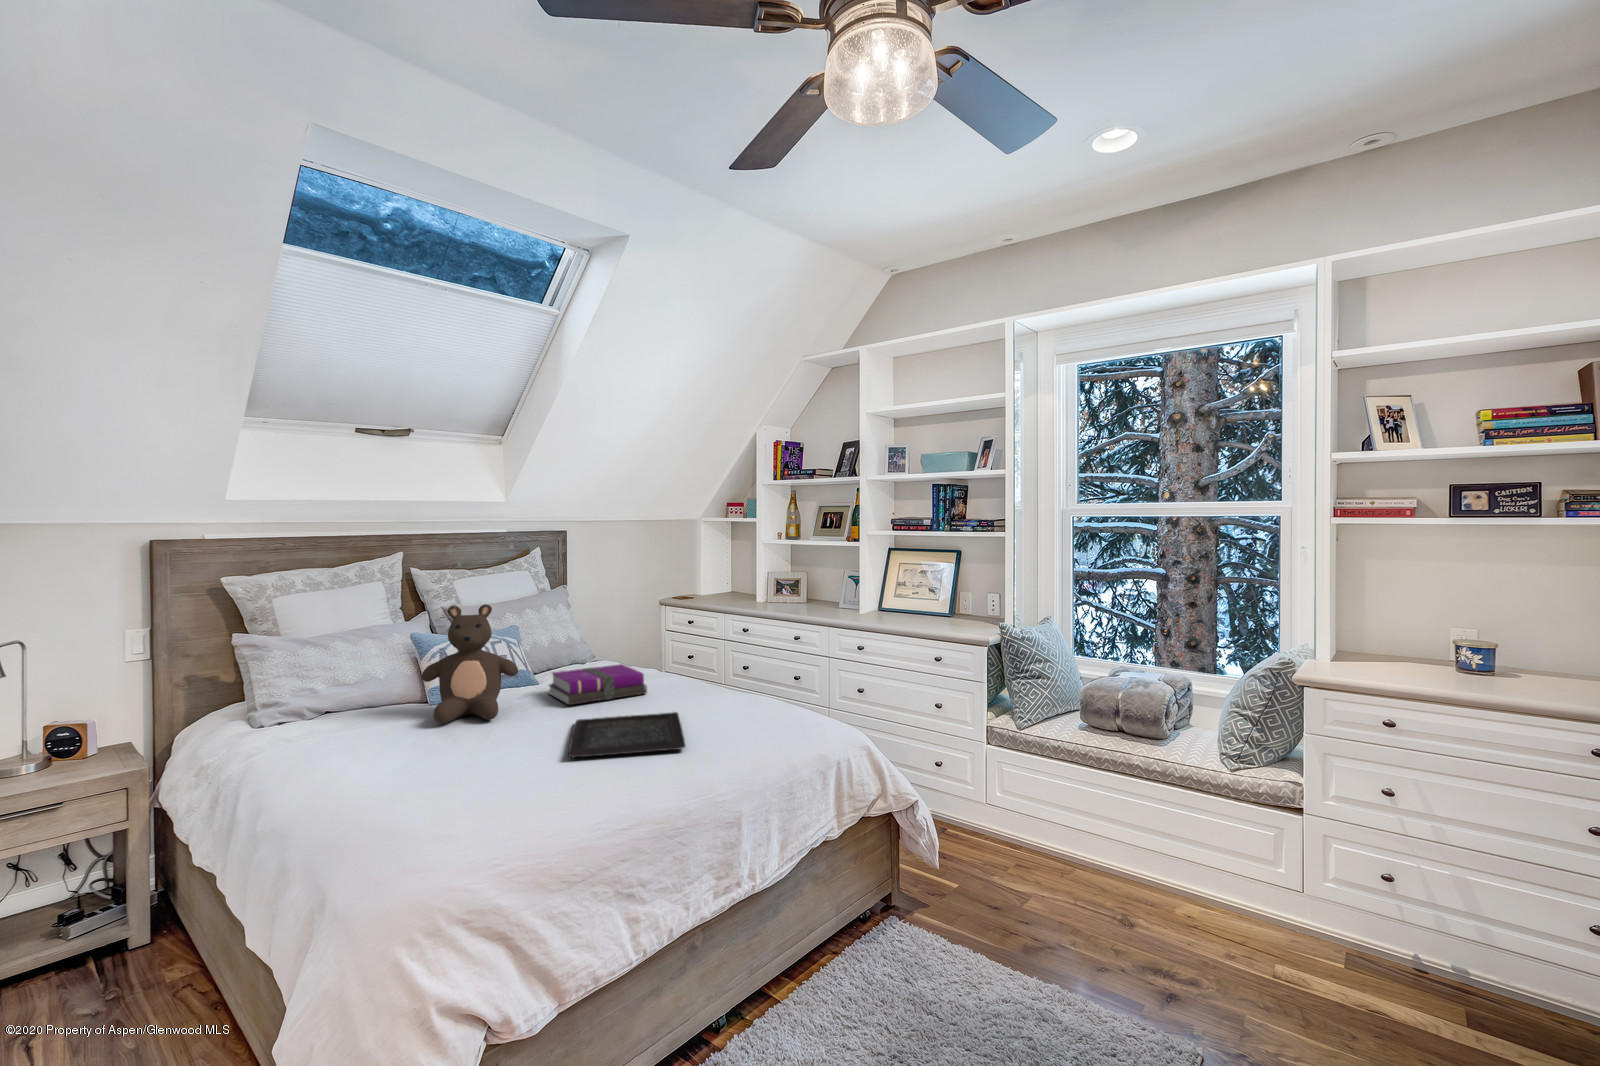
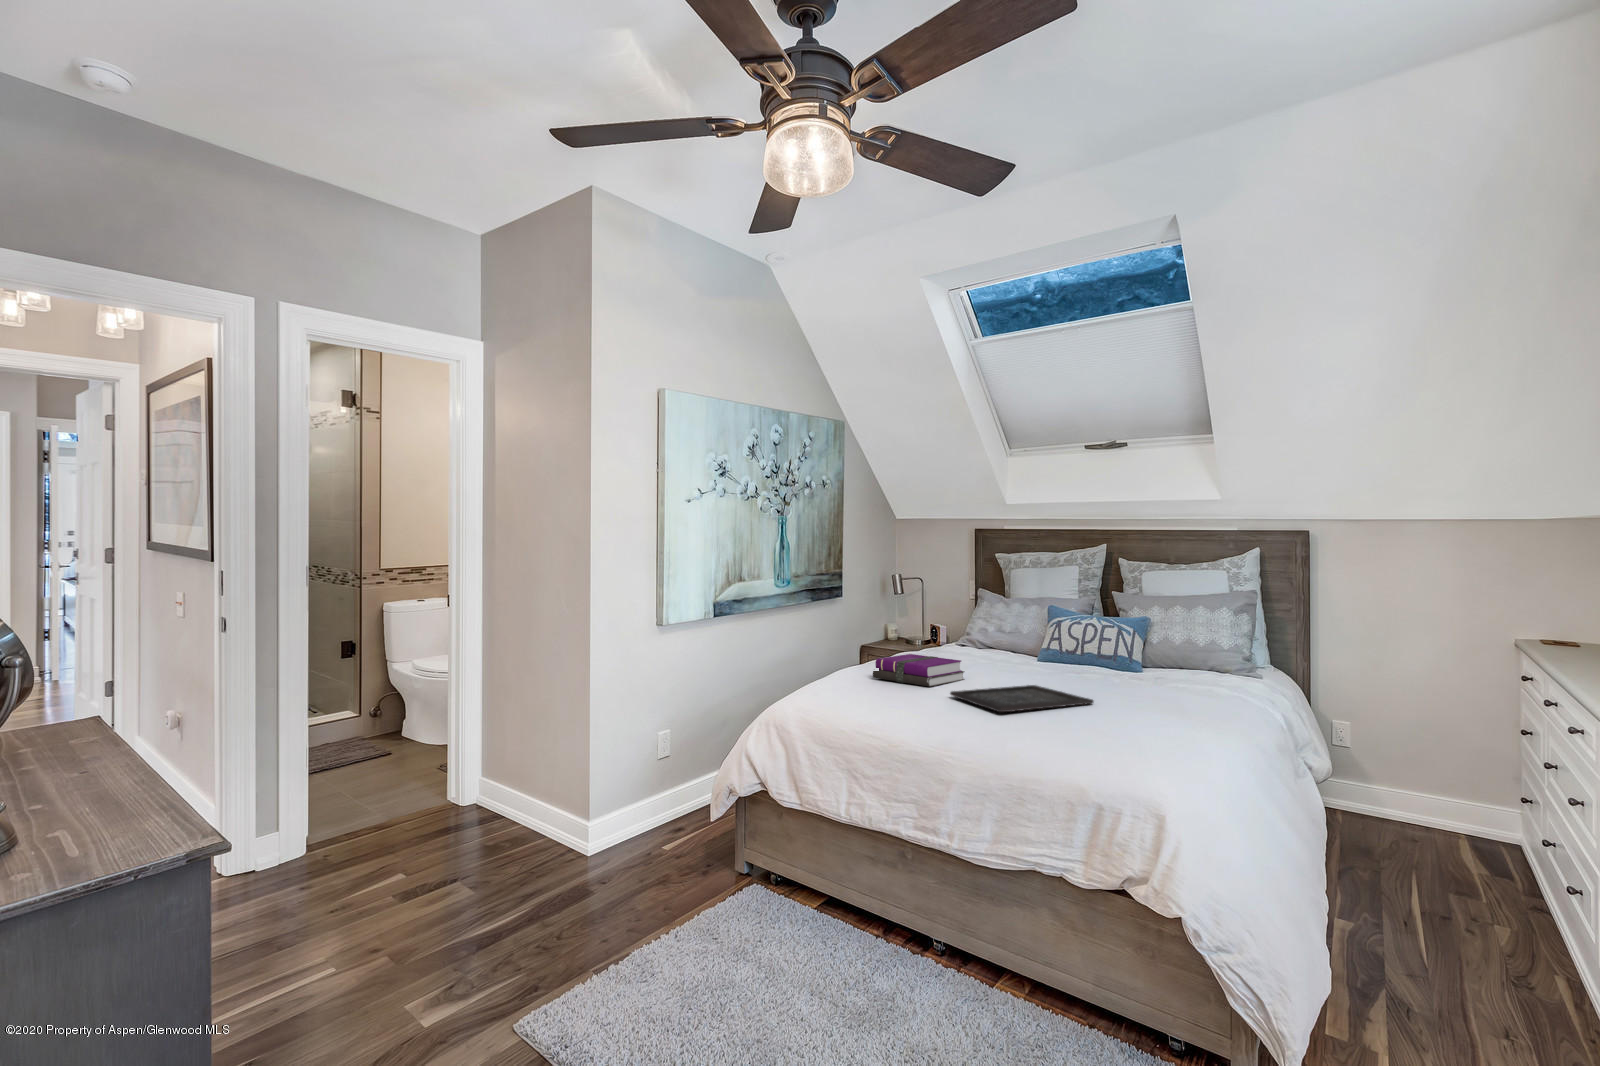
teddy bear: present [421,604,518,724] -> none [984,584,1056,674]
notebook: present [549,664,647,705] -> present [873,654,965,687]

